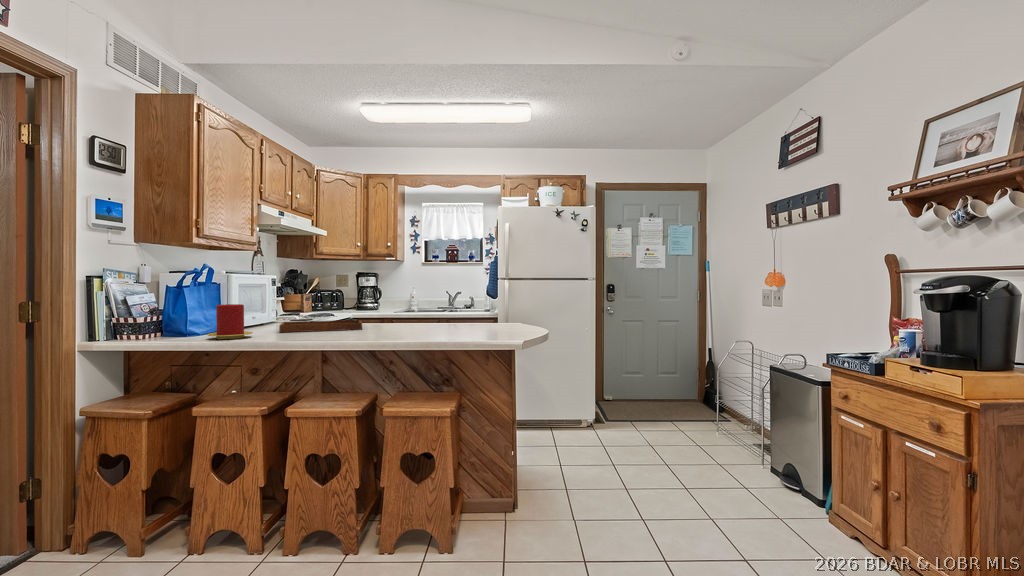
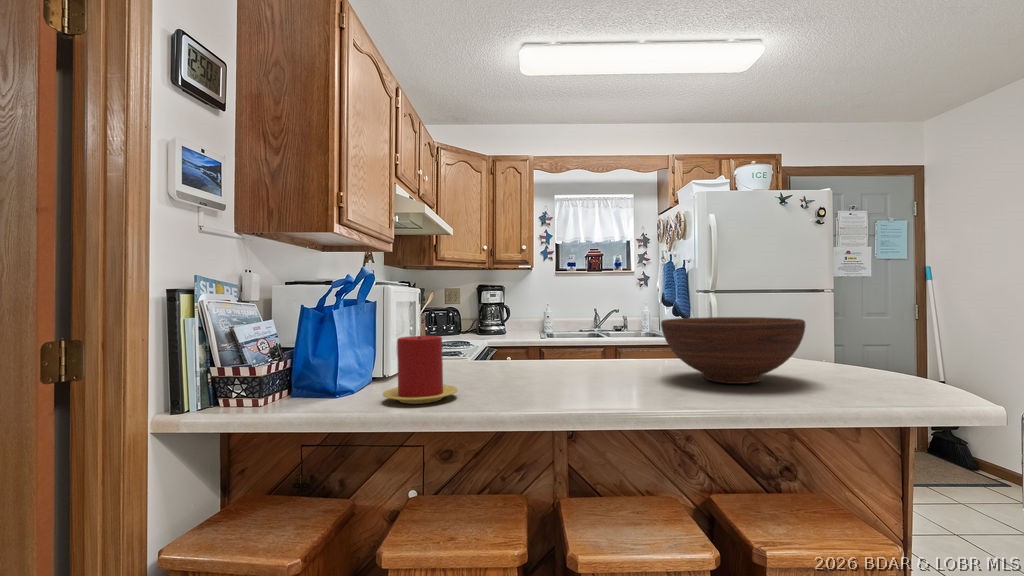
fruit bowl: none [377,299,449,334] -> present [661,317,805,384]
tray: present [279,304,362,332] -> none [463,329,601,382]

